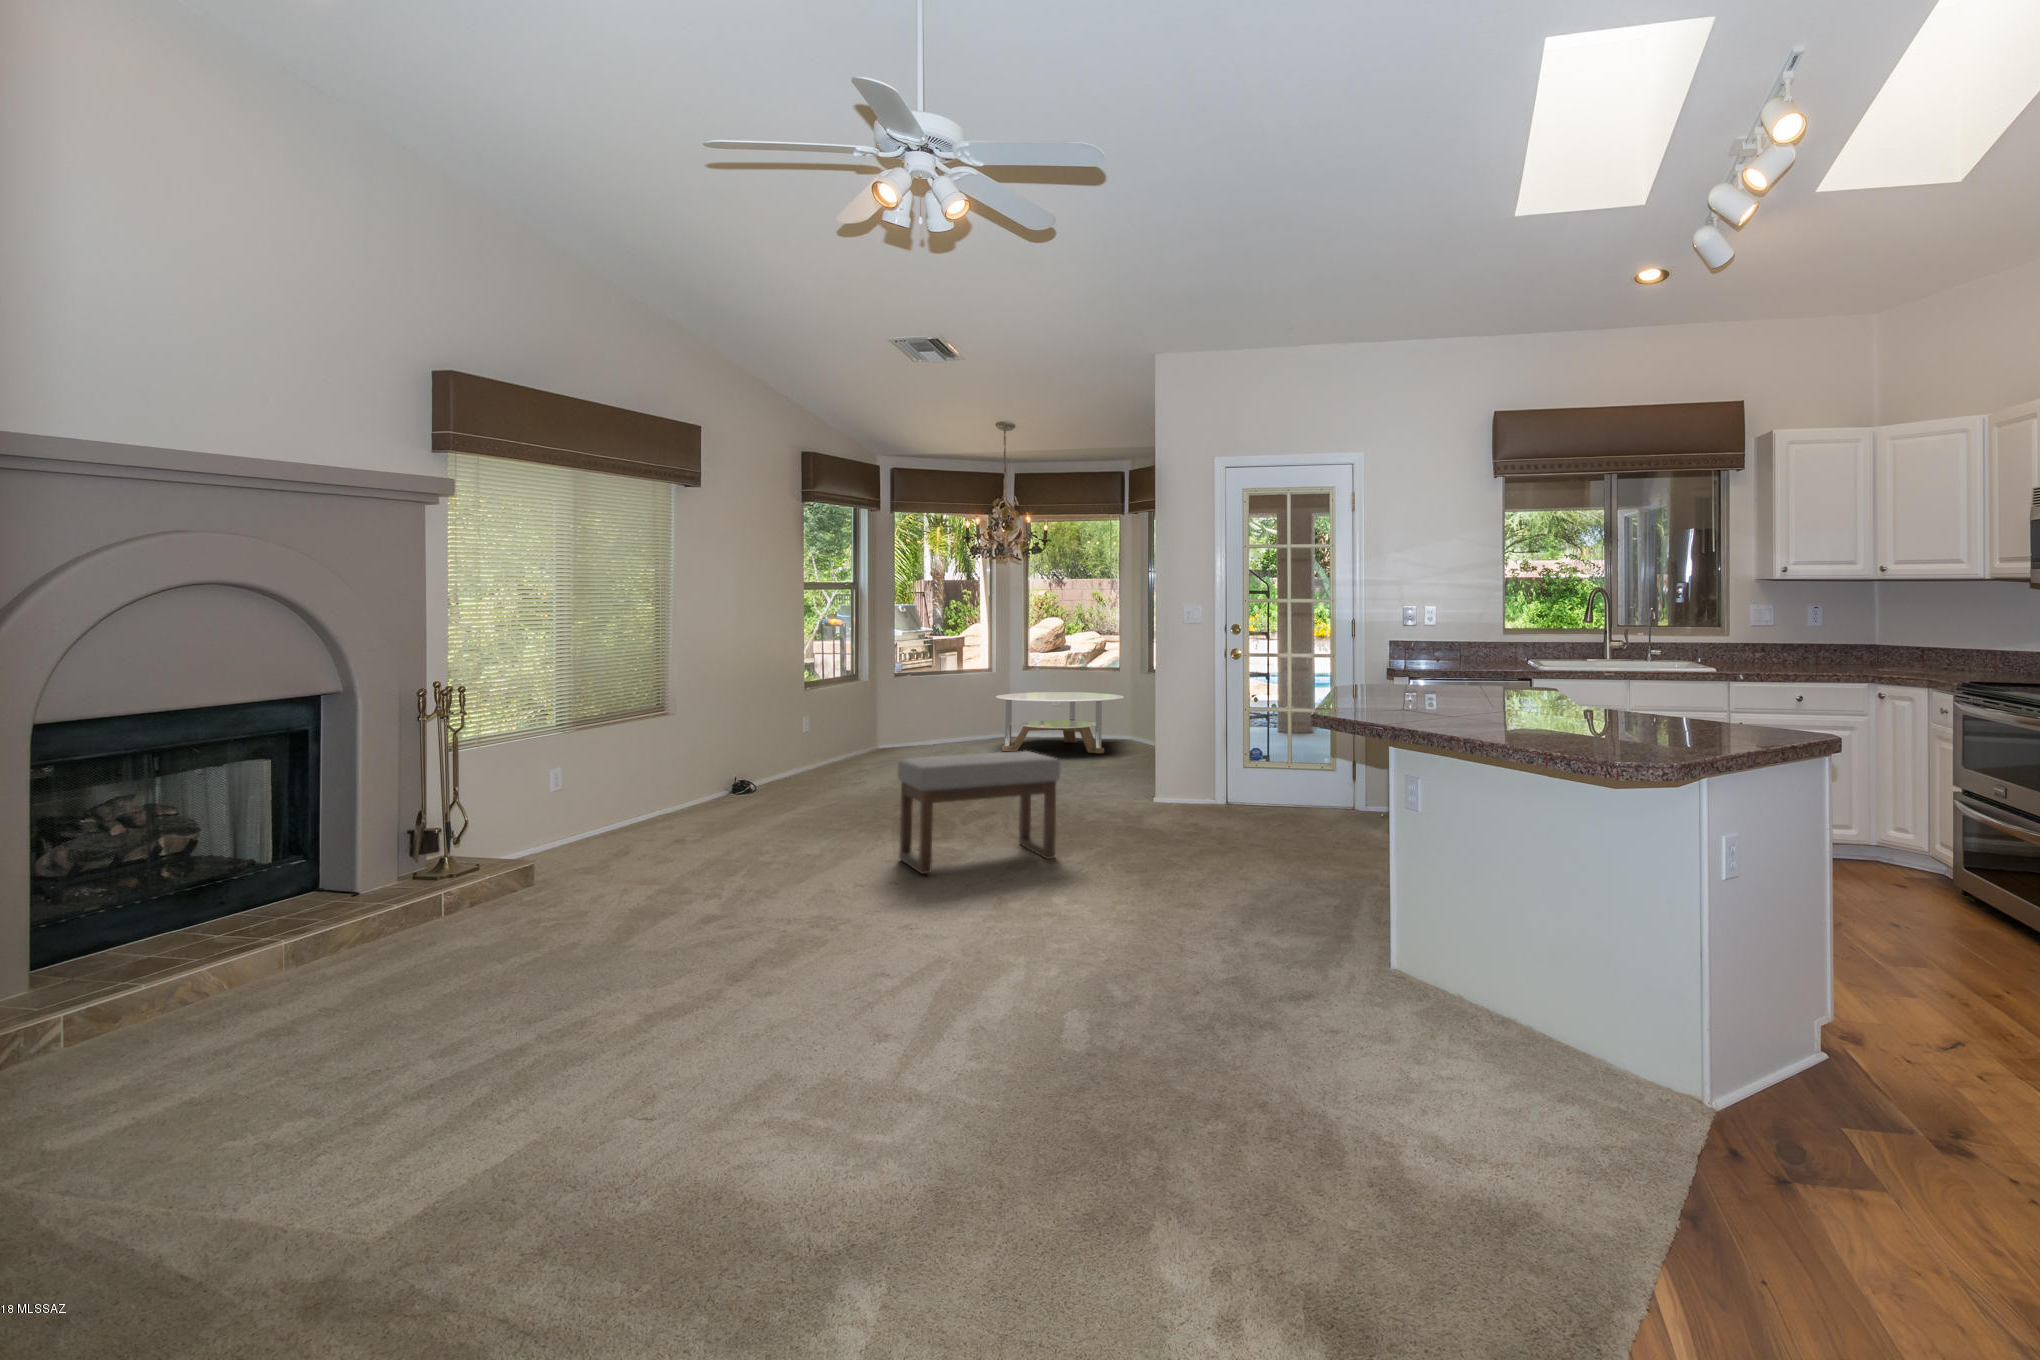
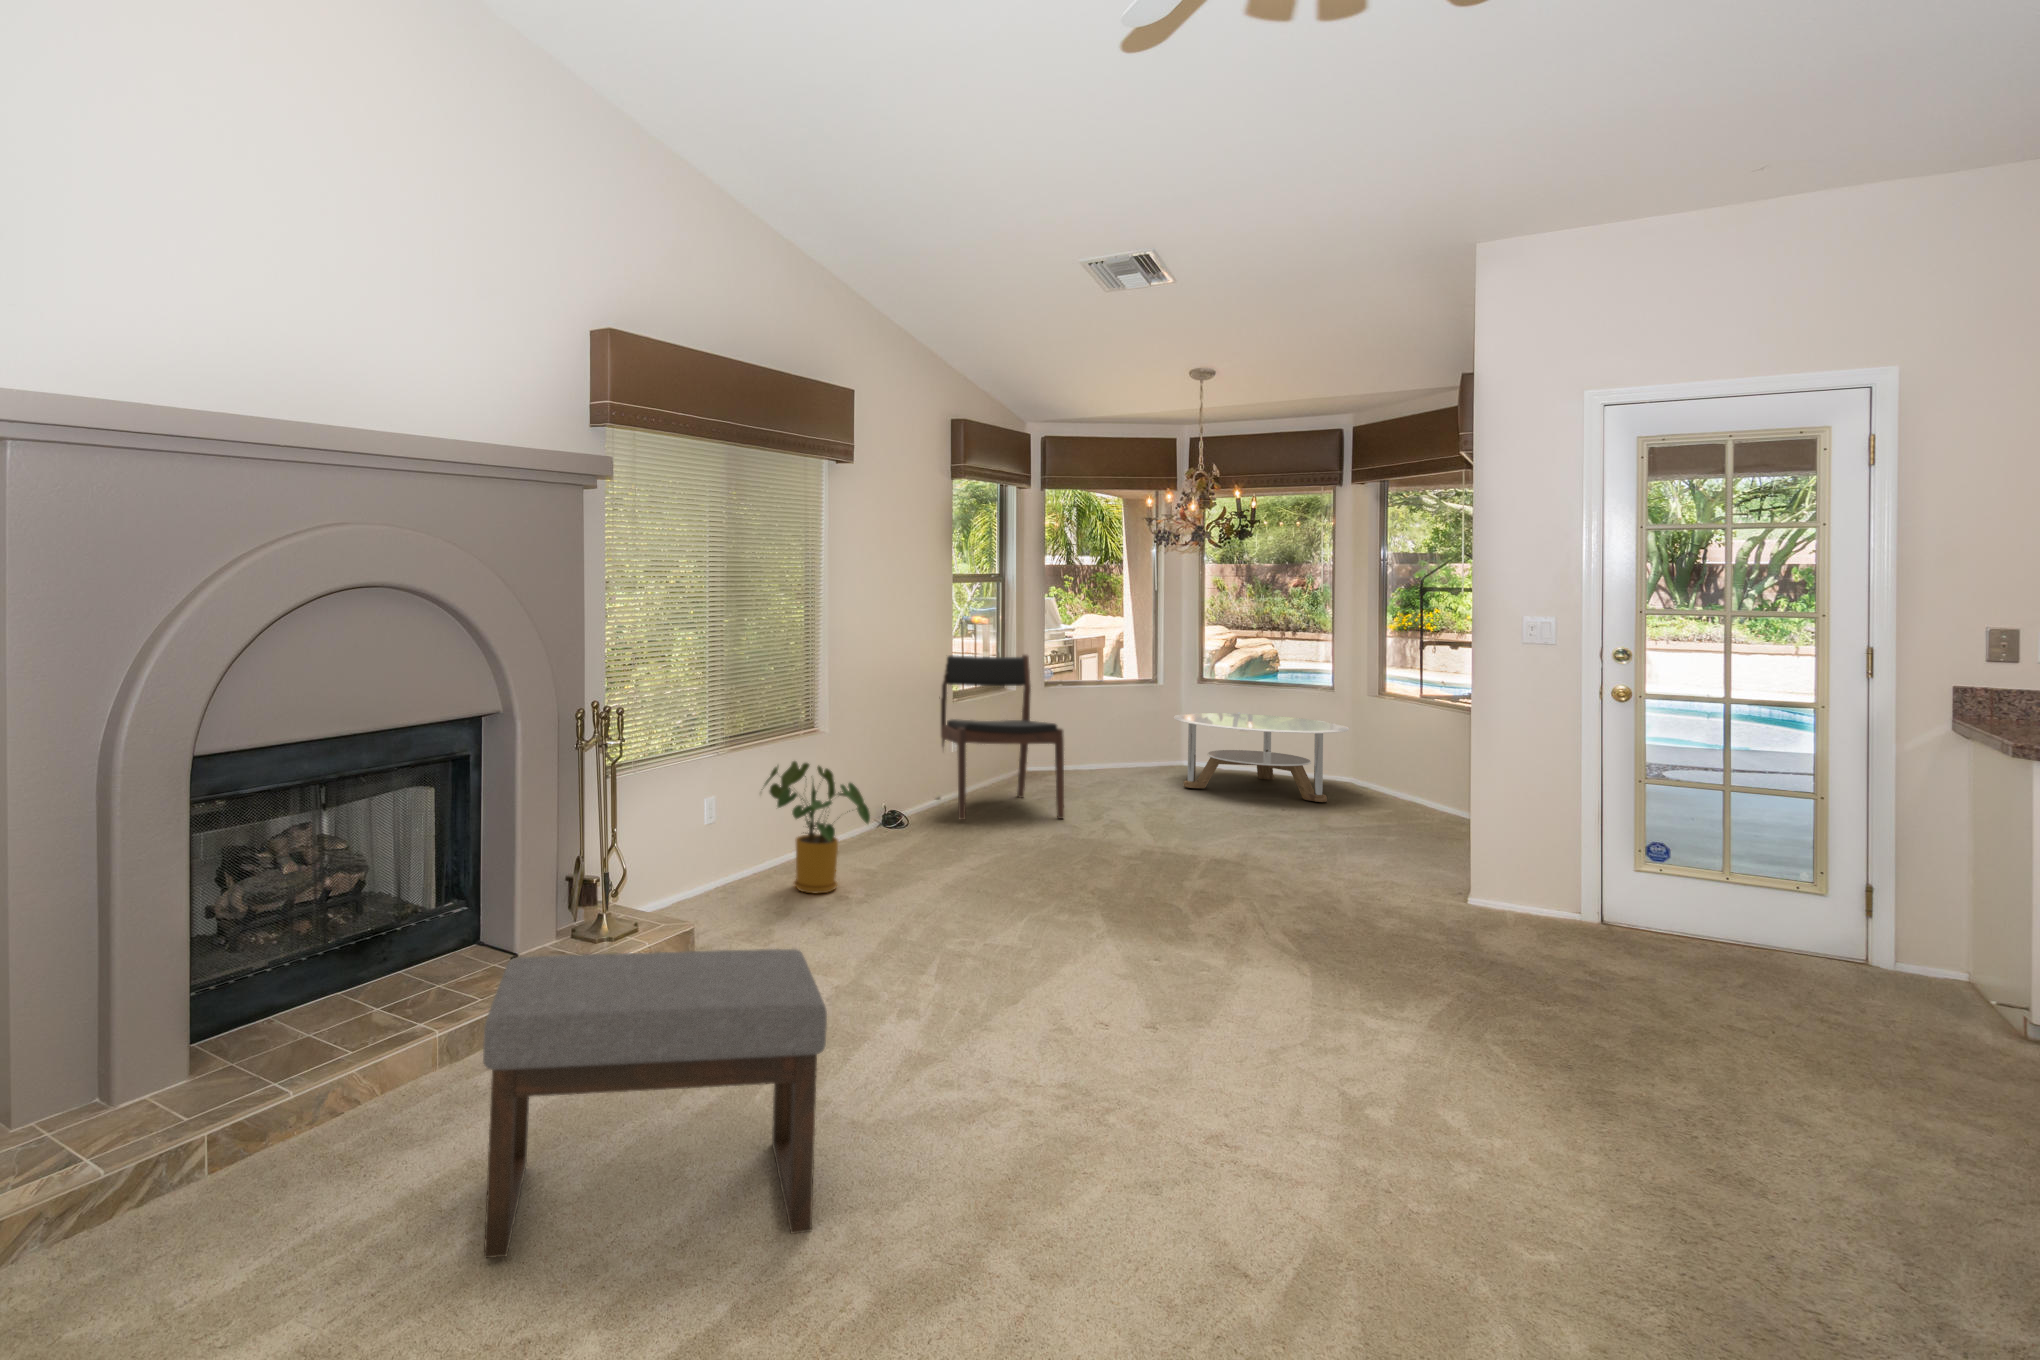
dining chair: none [786,648,892,784] -> present [936,654,1064,820]
house plant: none [603,735,702,840] -> present [765,761,870,893]
ottoman: present [898,751,1060,873] -> present [483,949,827,1258]

